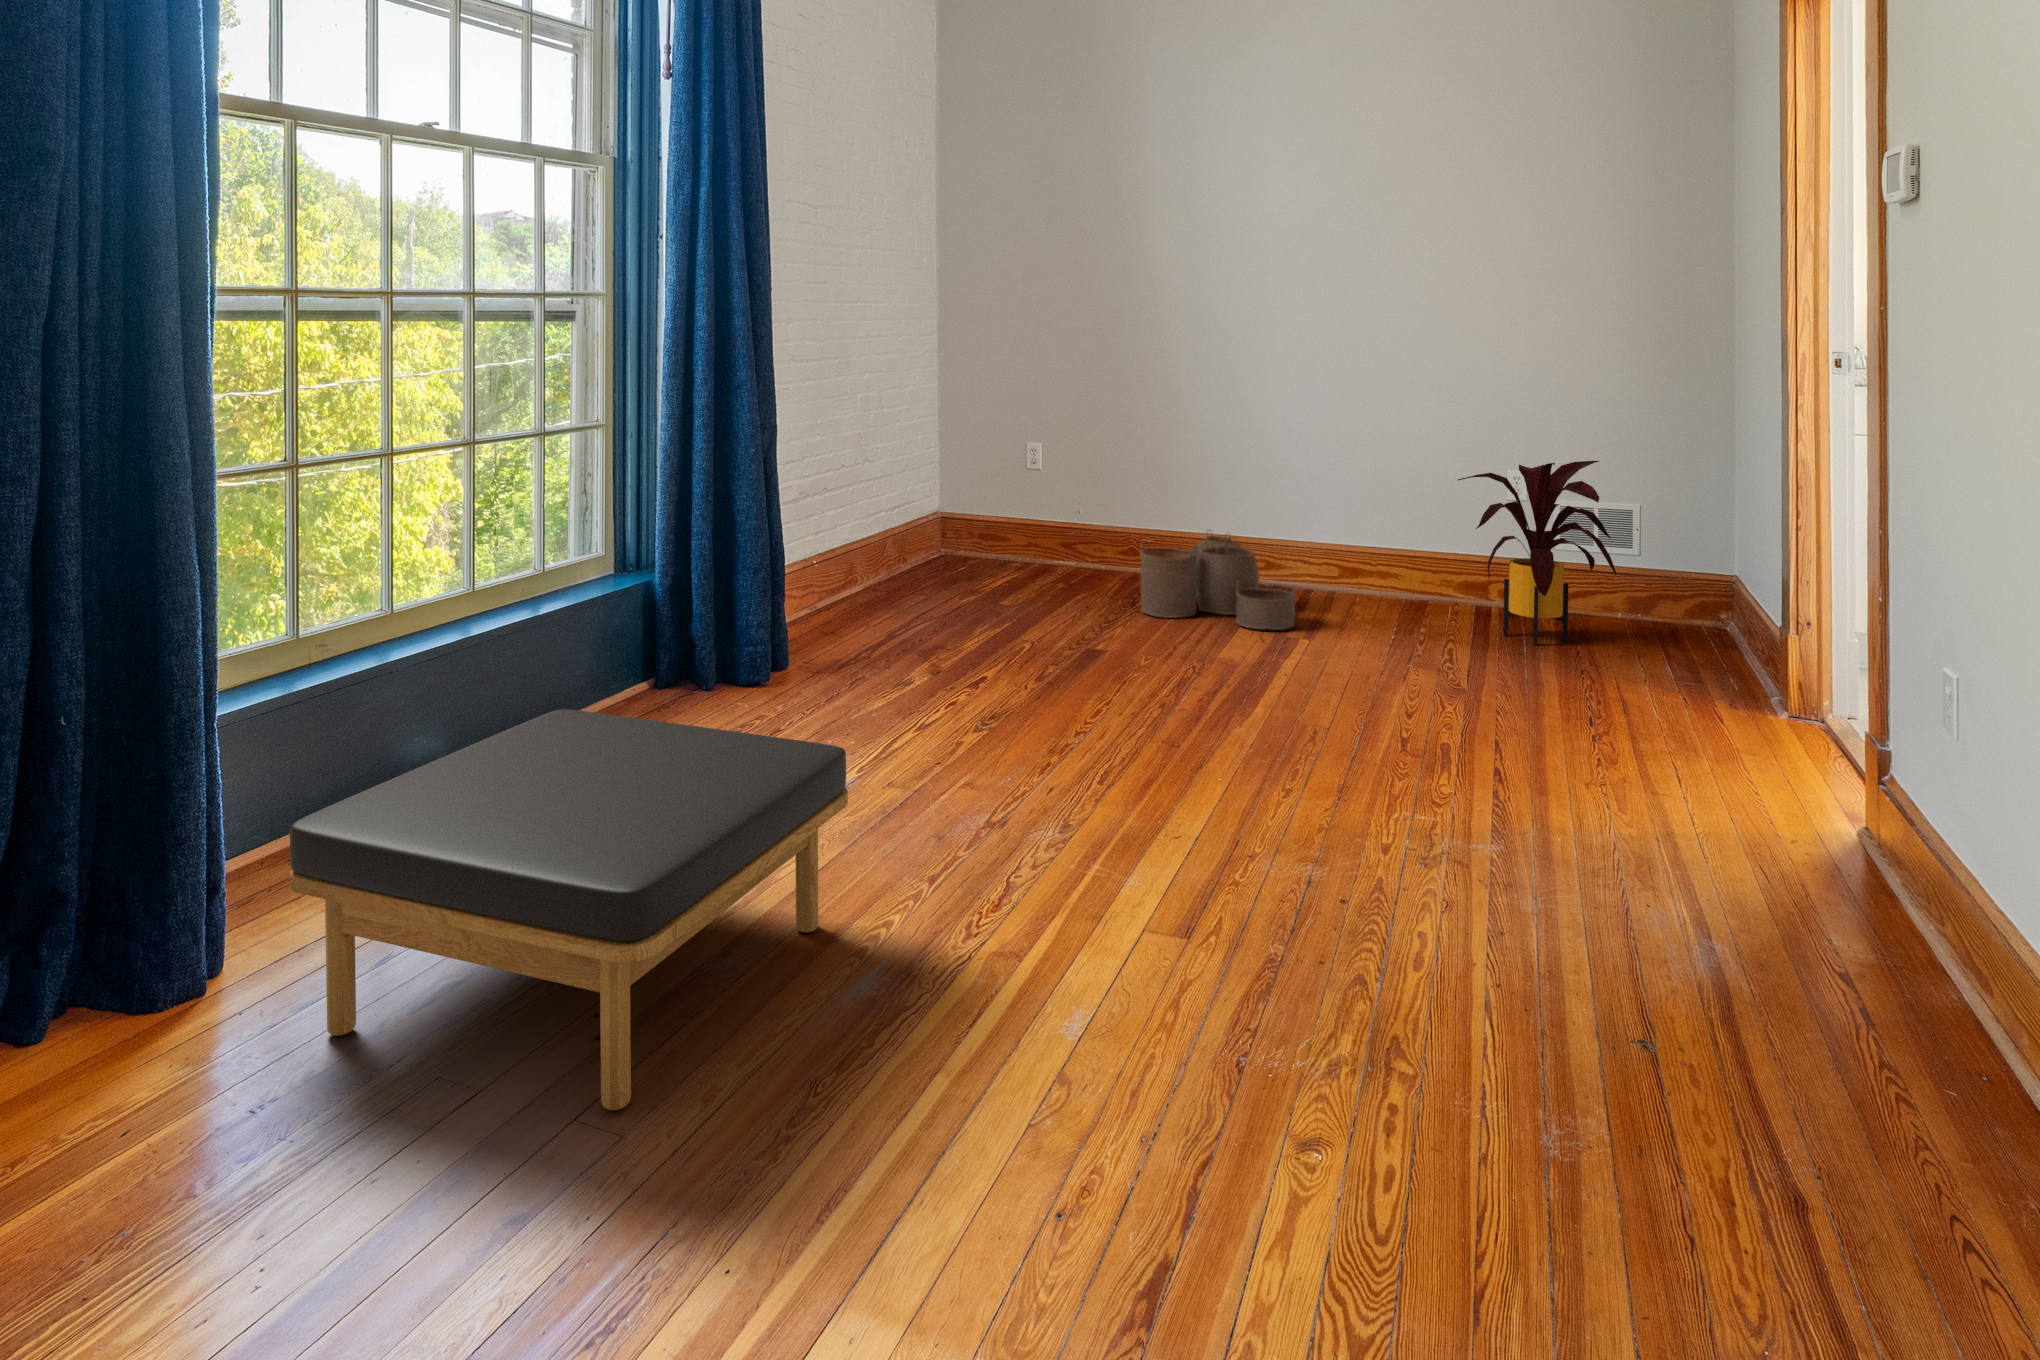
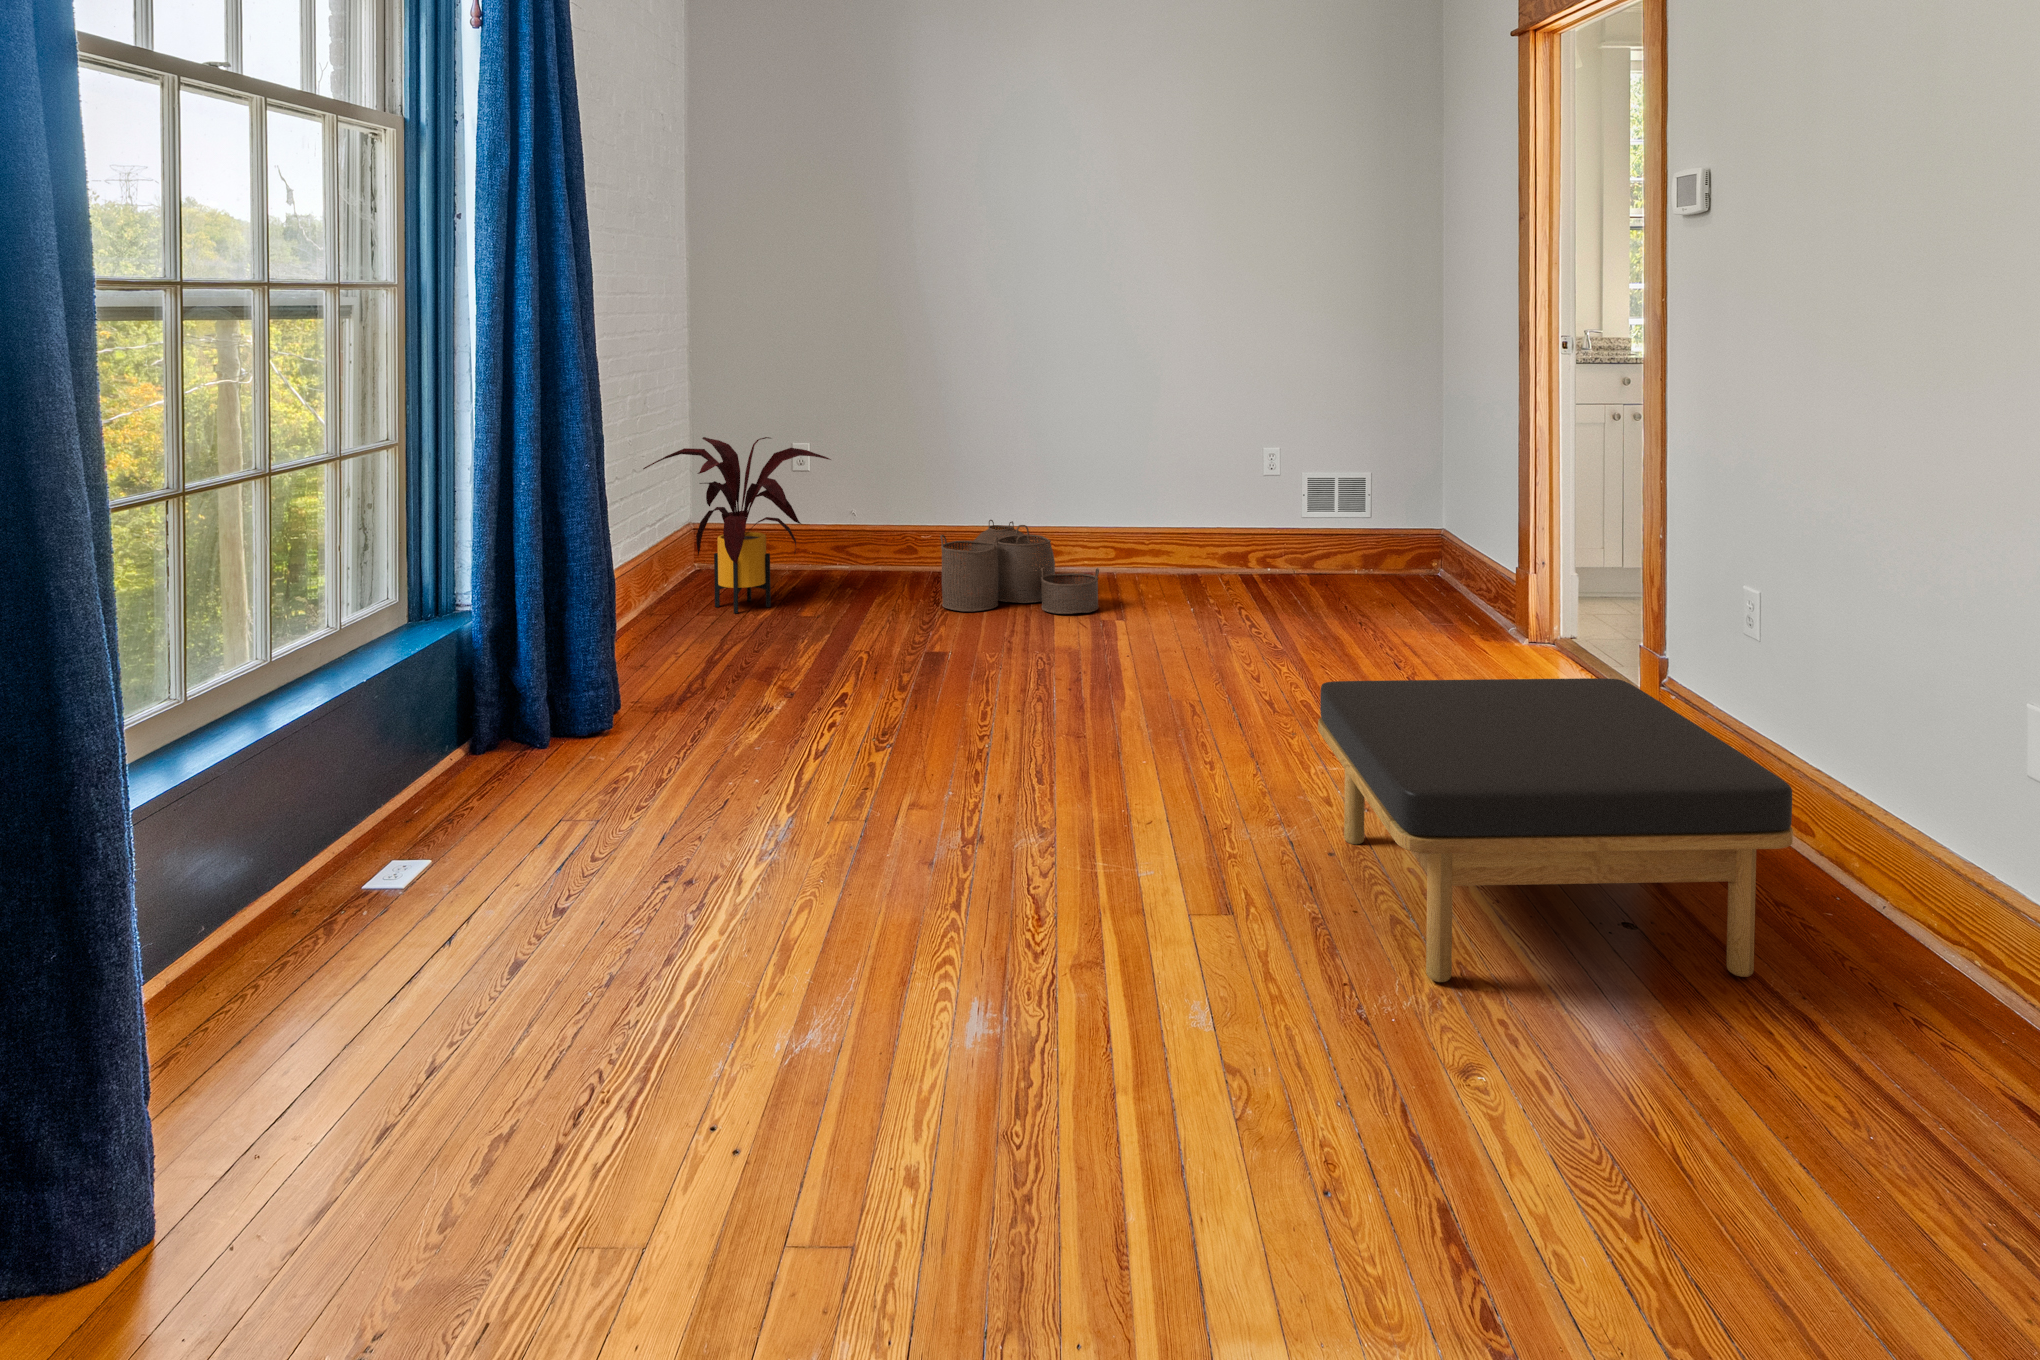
house plant: present [1458,461,1616,645] -> present [643,437,831,613]
ottoman: present [290,709,848,1110] -> present [1318,678,1793,982]

